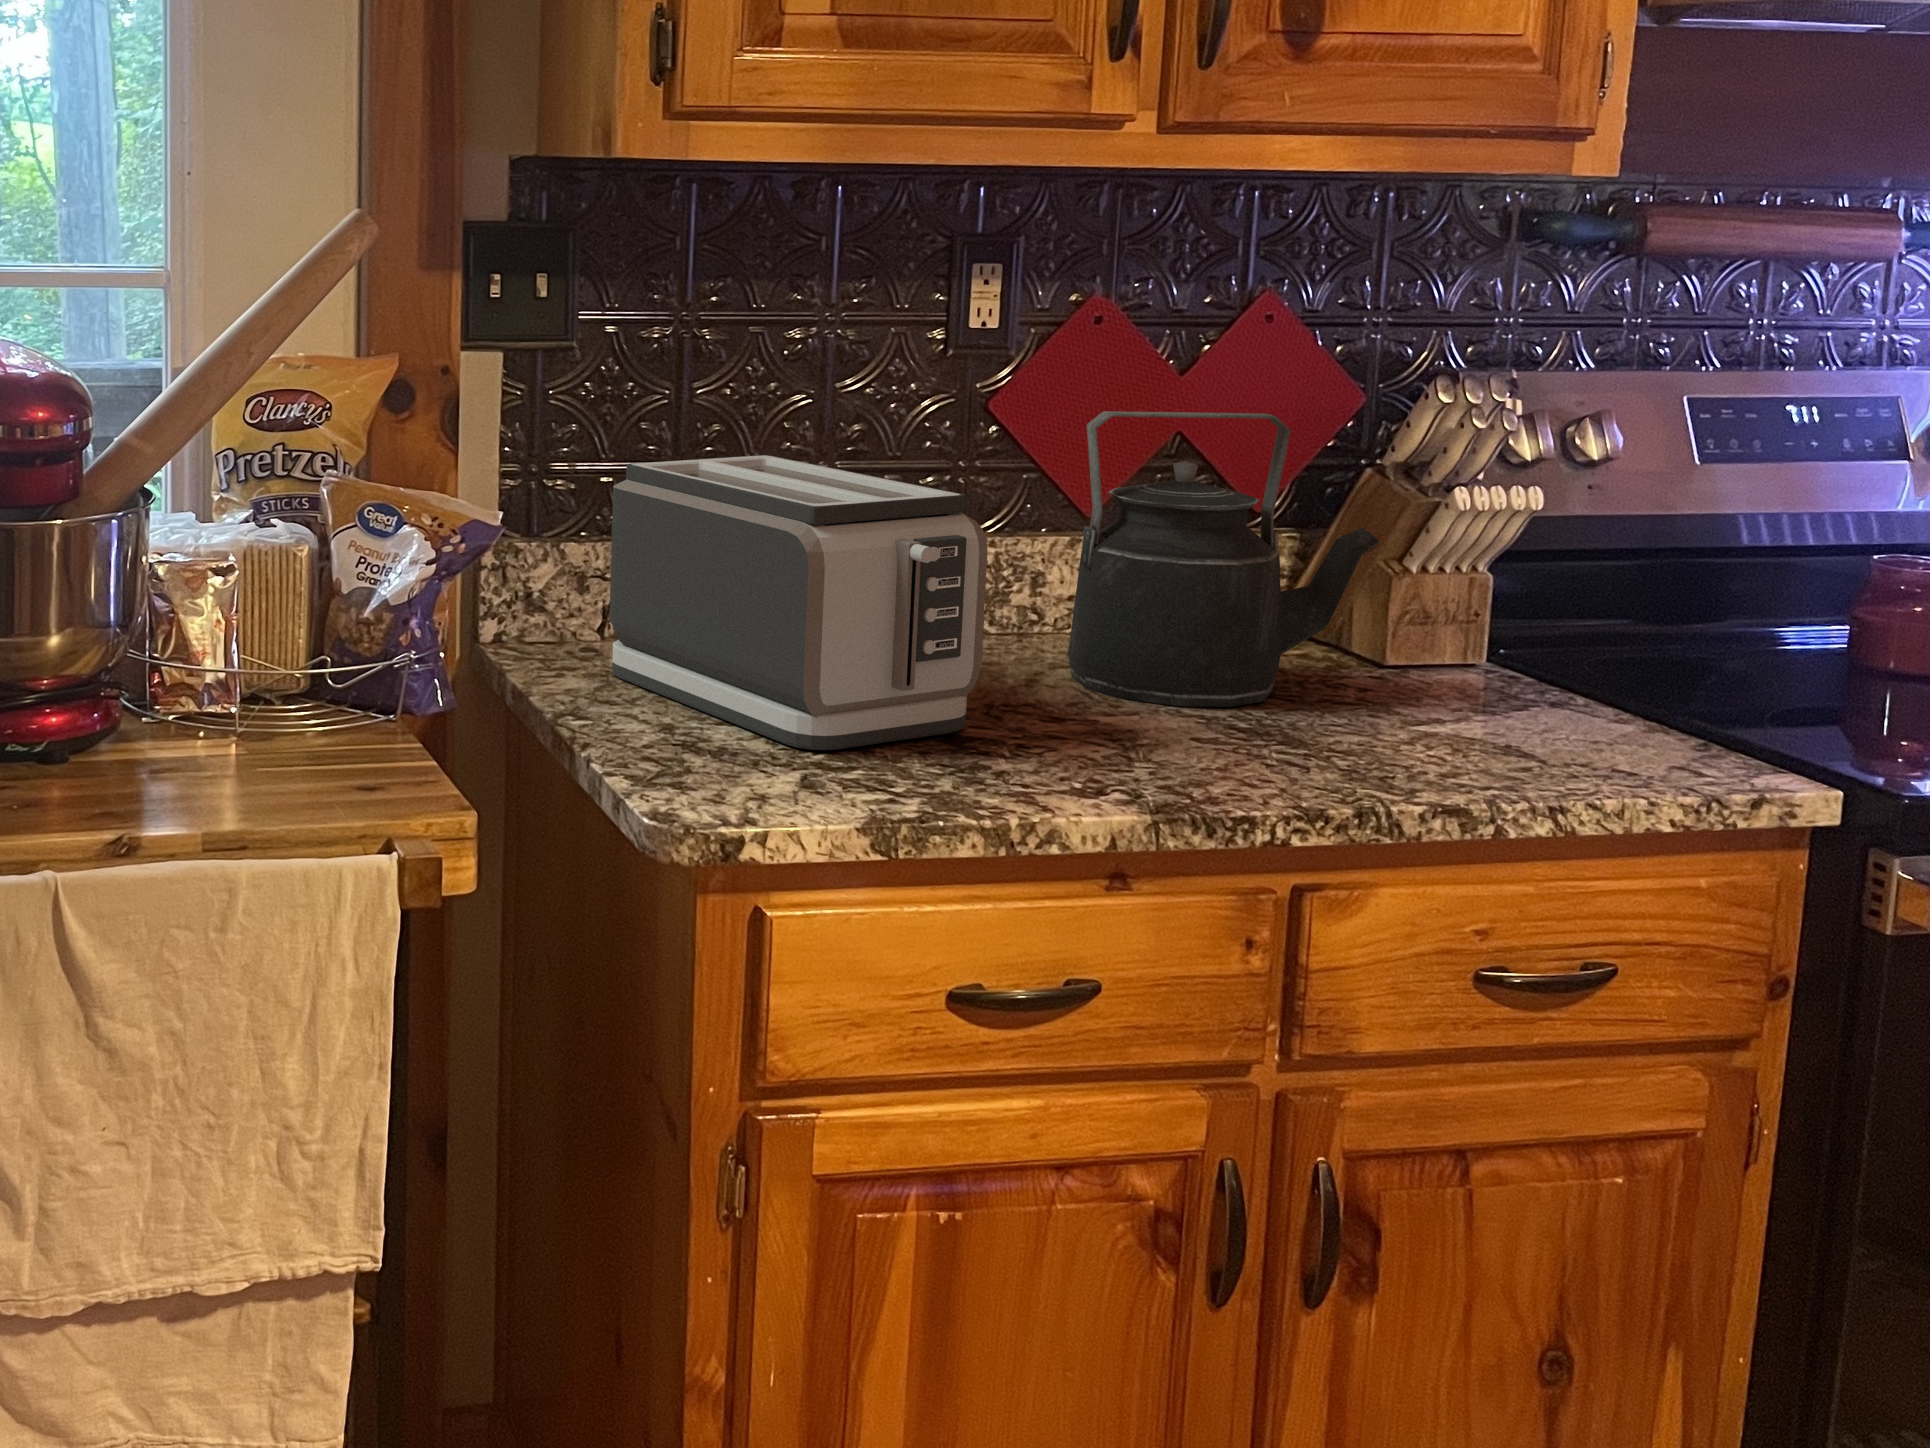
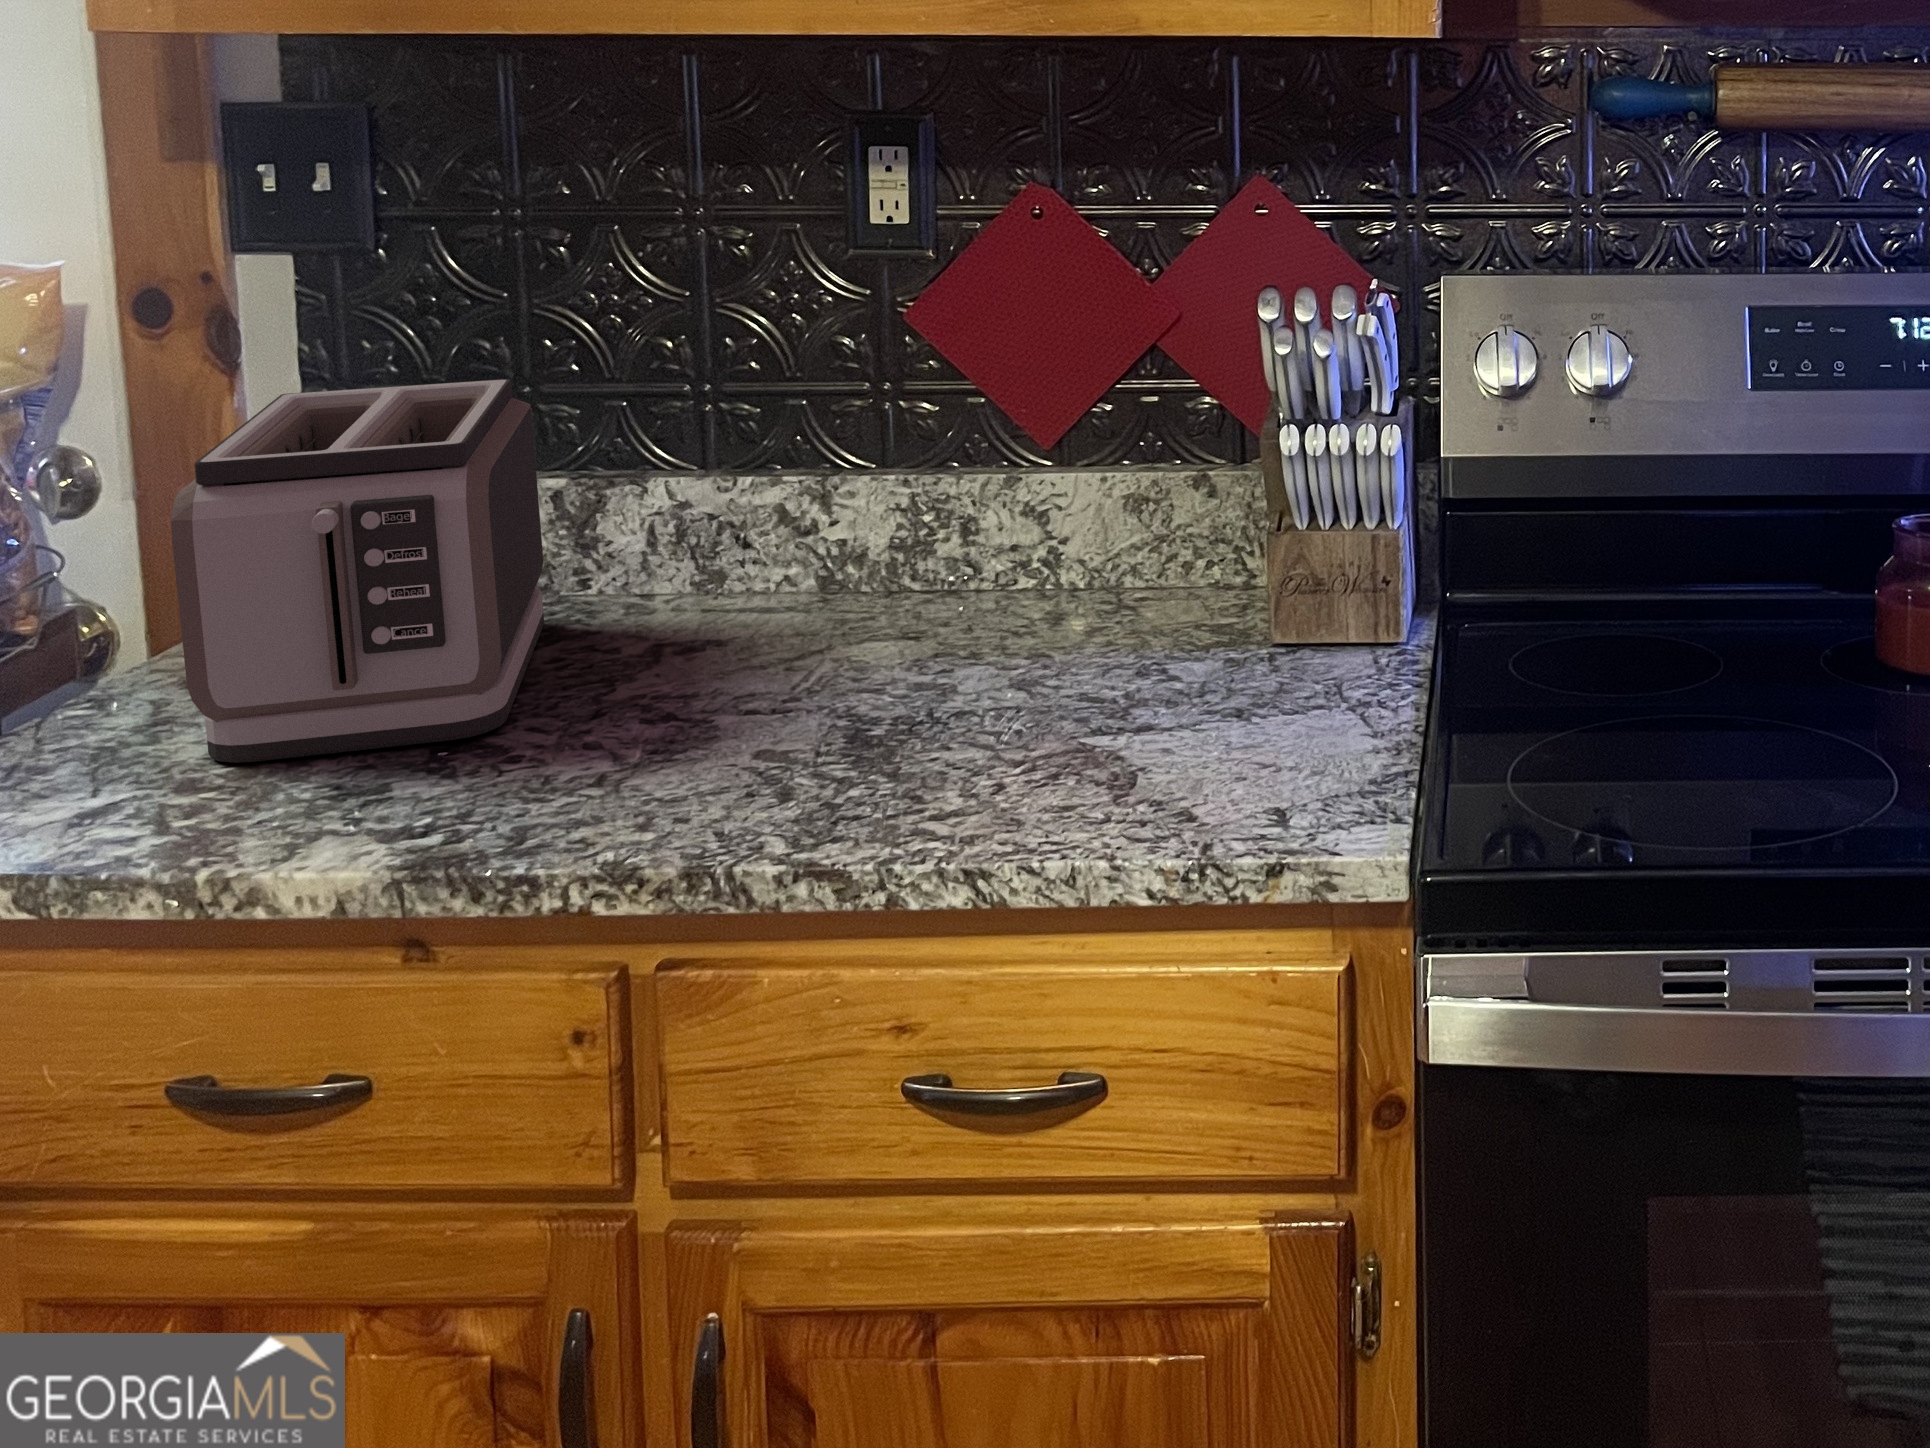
kettle: present [1068,411,1379,707] -> none [810,326,1176,706]

